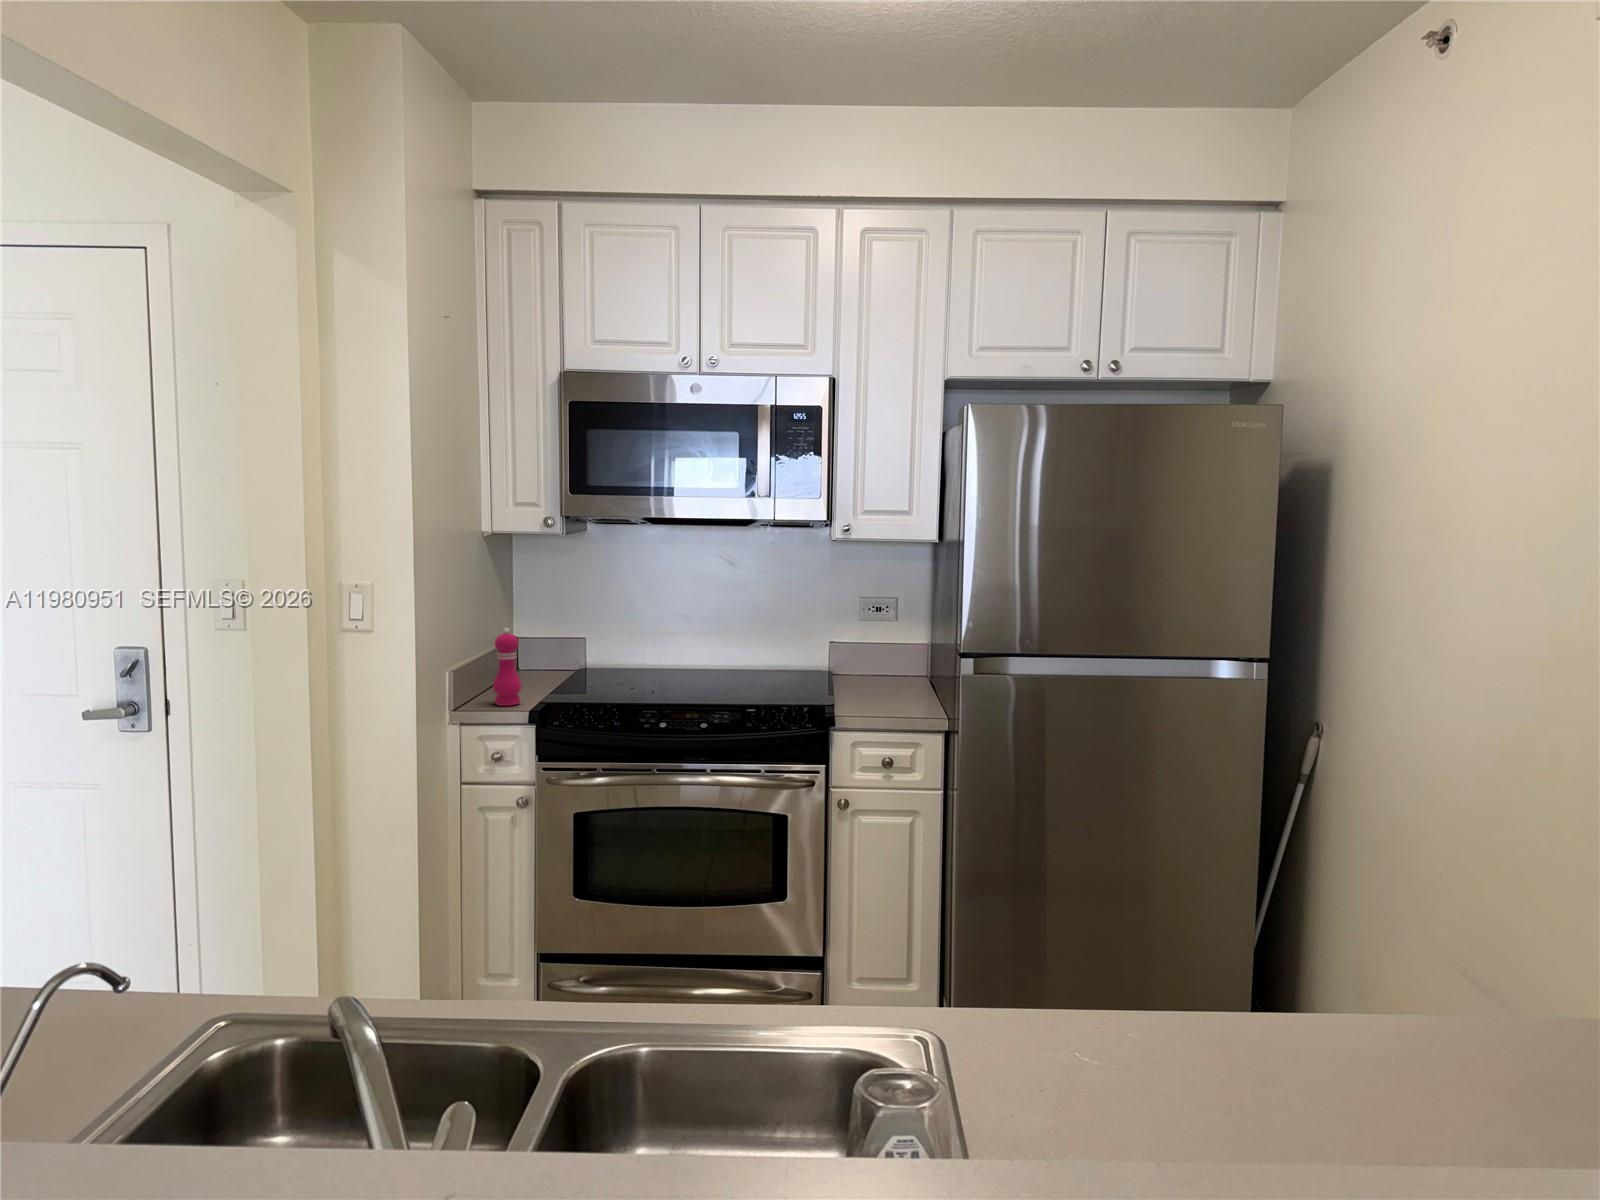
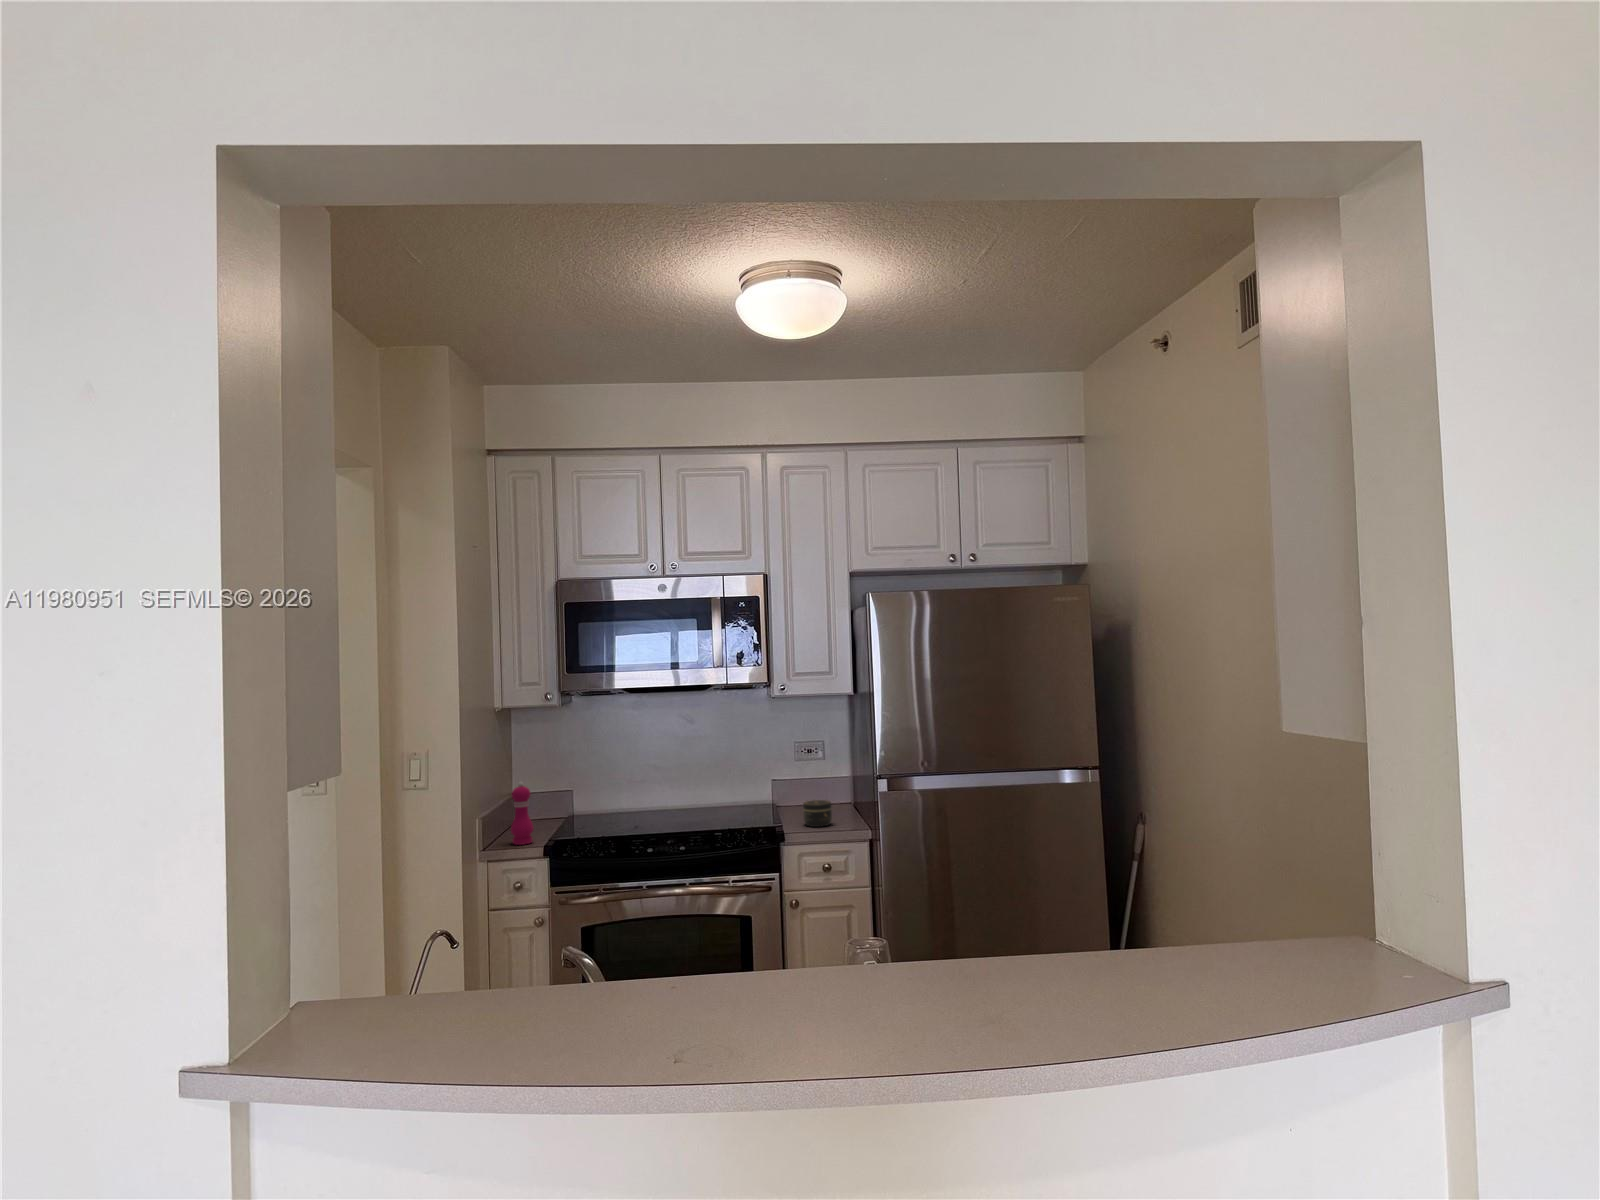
jar: none [863,675,900,709] -> present [803,800,832,827]

